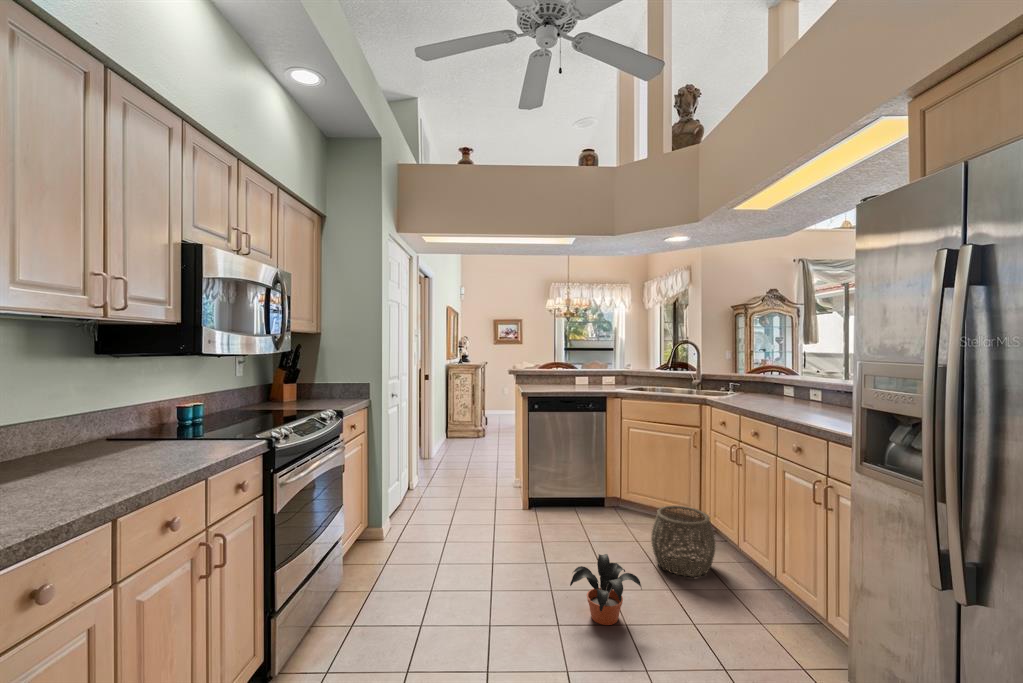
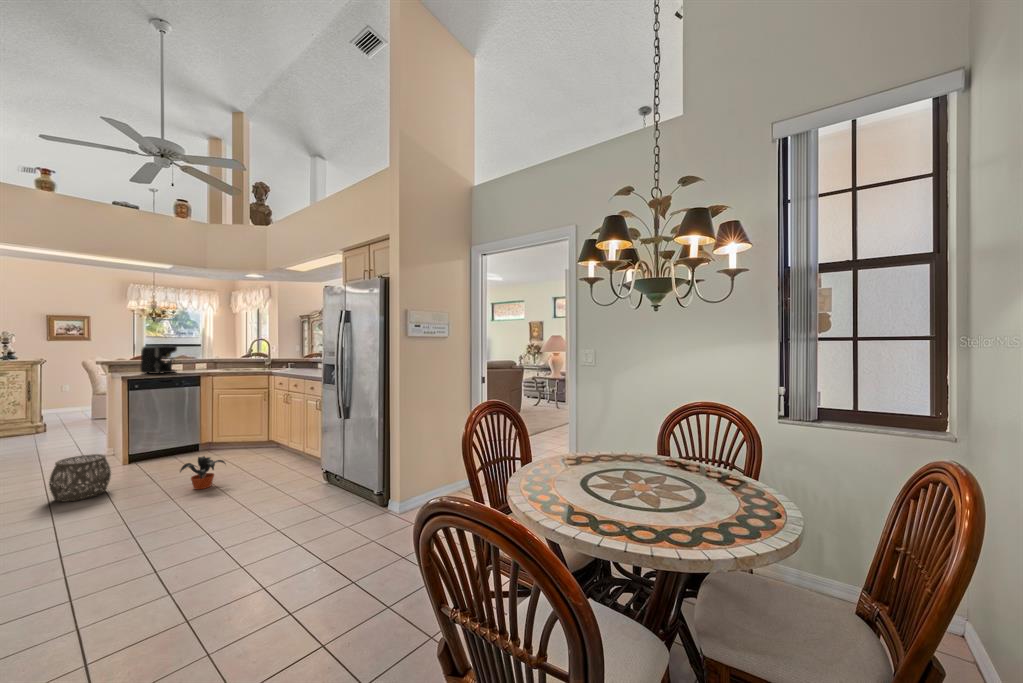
coffee maker: none [542,352,580,391] -> present [141,345,177,374]
woven basket: present [651,506,715,577] -> present [49,454,111,502]

